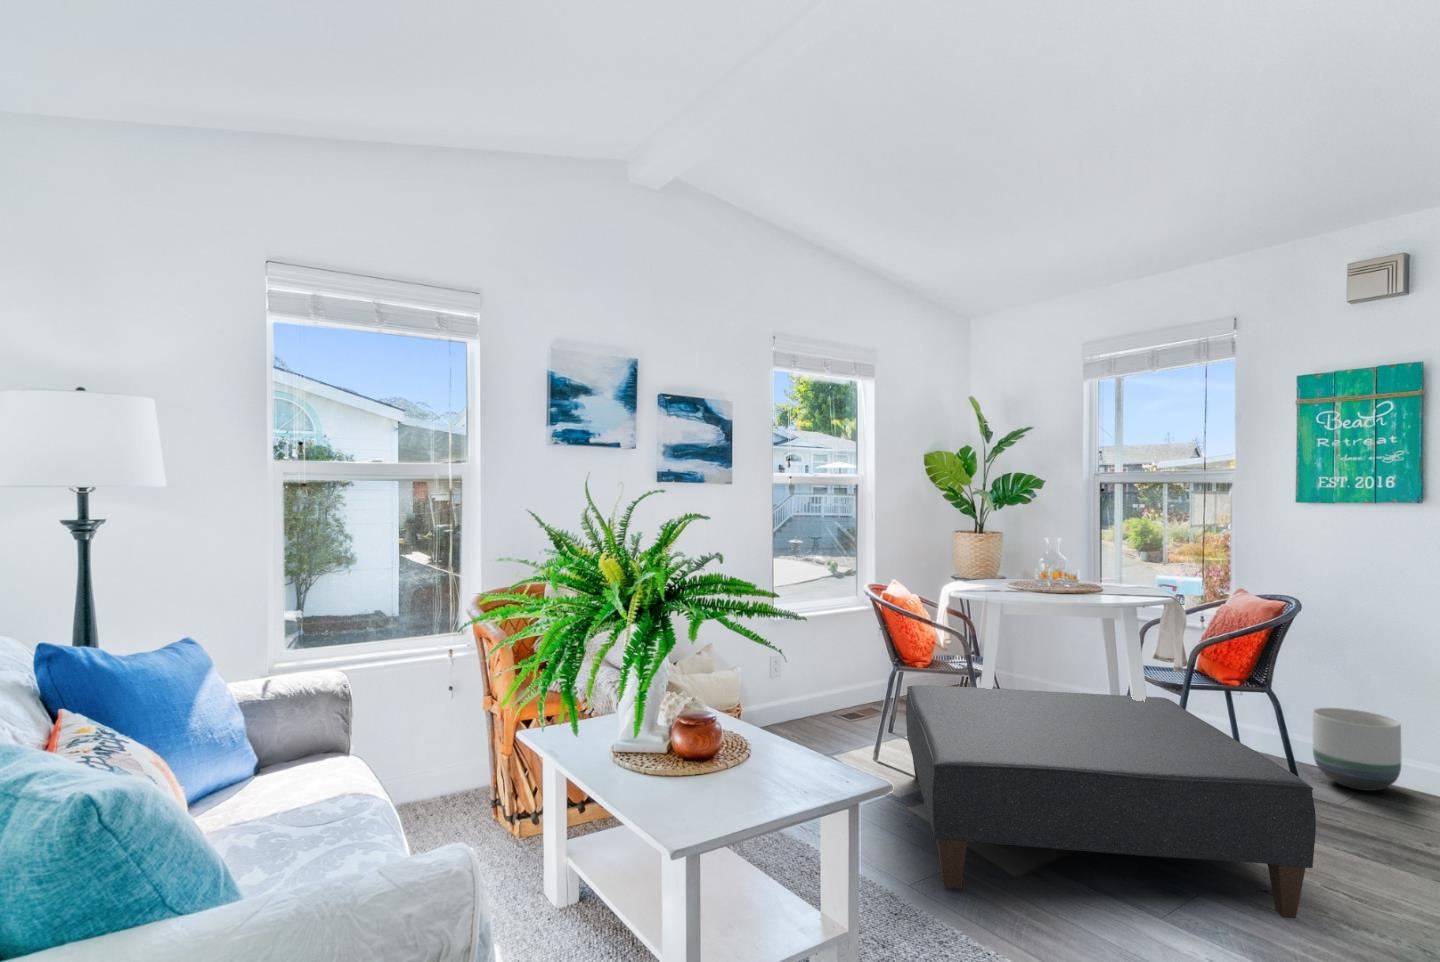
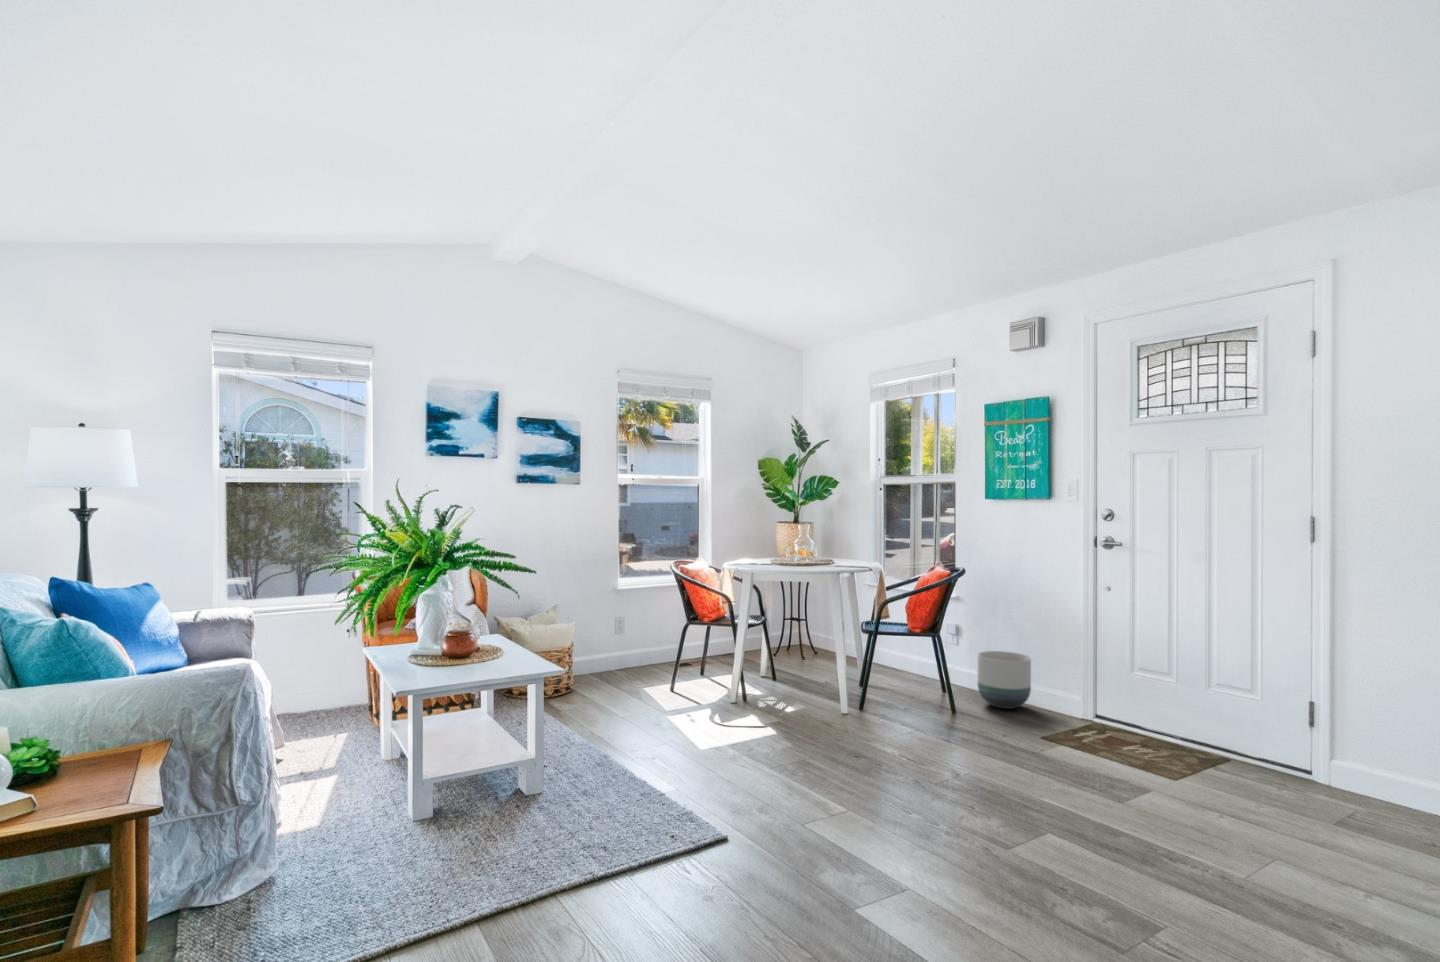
ottoman: present [906,685,1316,918] -> none [634,632,866,769]

